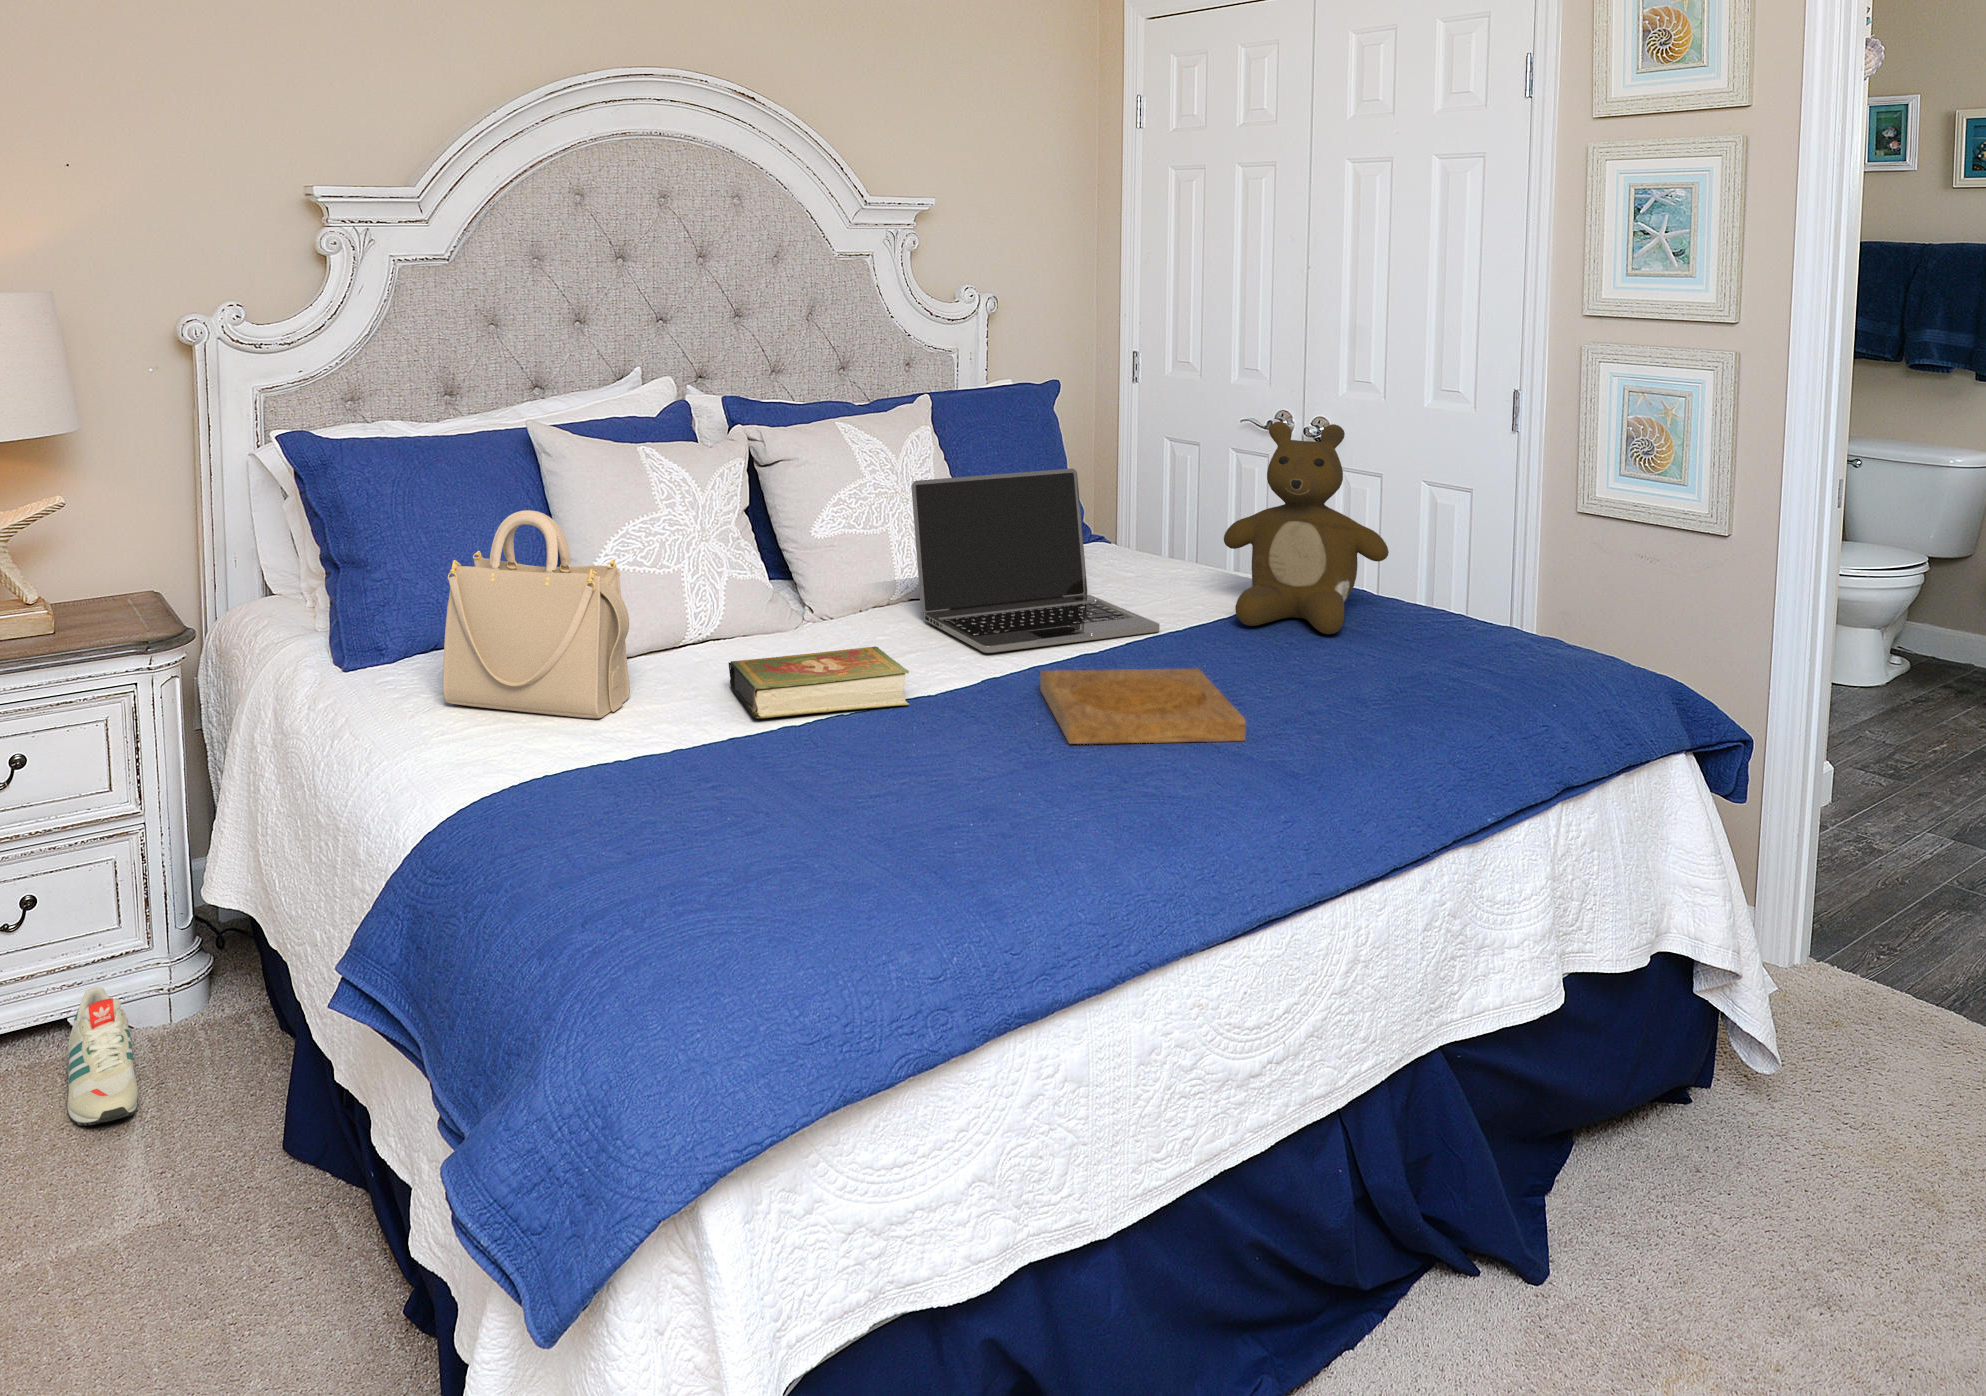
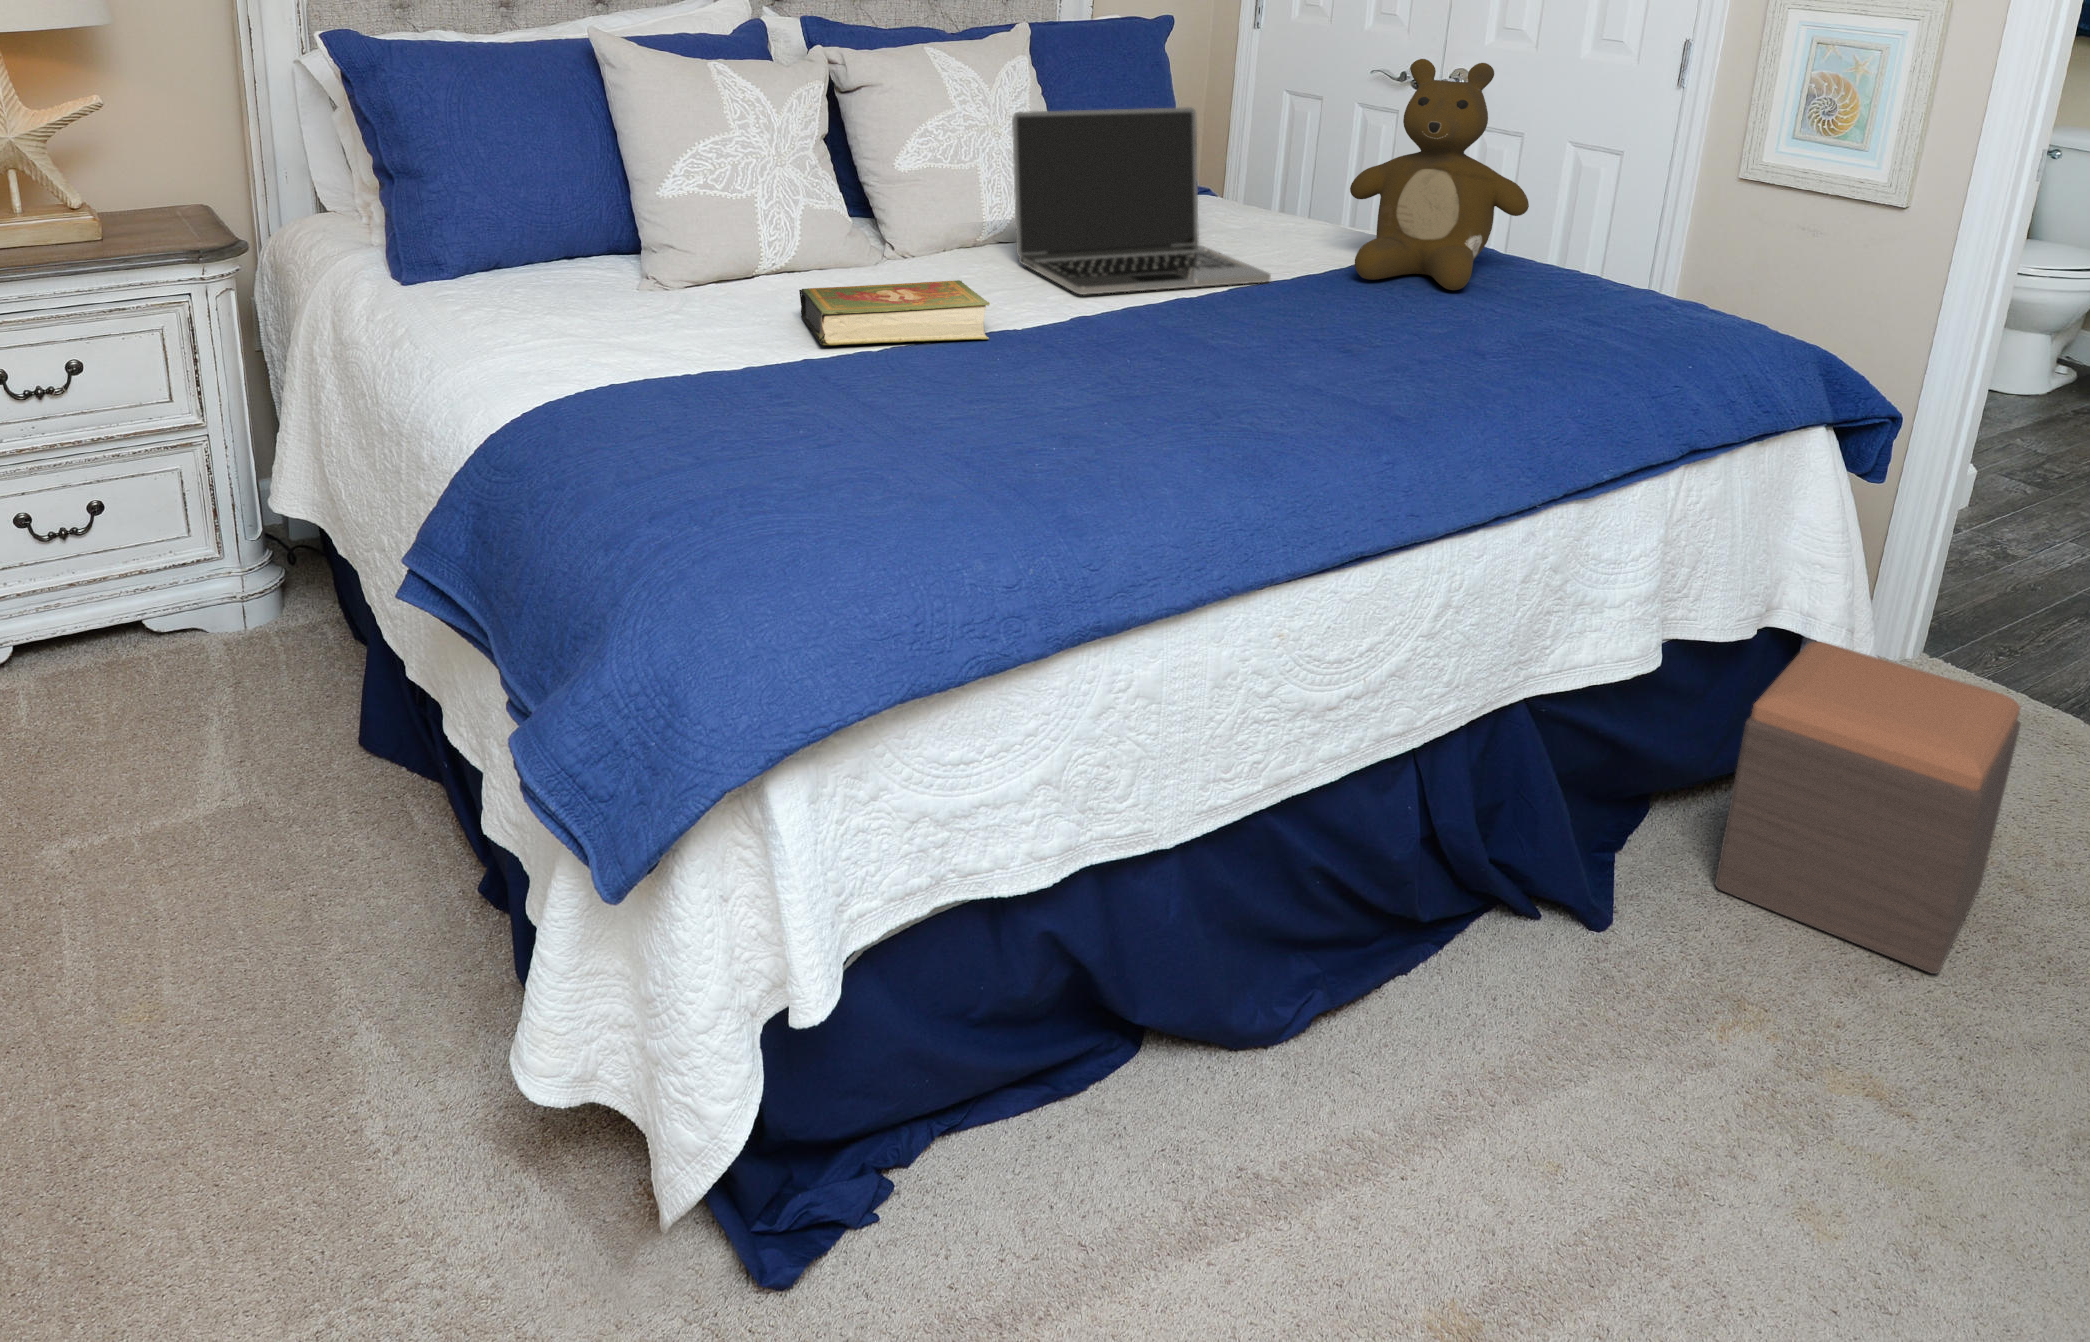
handbag: present [443,510,630,718] -> none [495,116,693,340]
tray: present [1040,668,1246,744] -> none [1132,310,1347,385]
footstool: none [1649,968,1914,1316] -> present [1715,642,2021,974]
shoe: present [67,987,138,1126] -> none [141,596,209,722]

